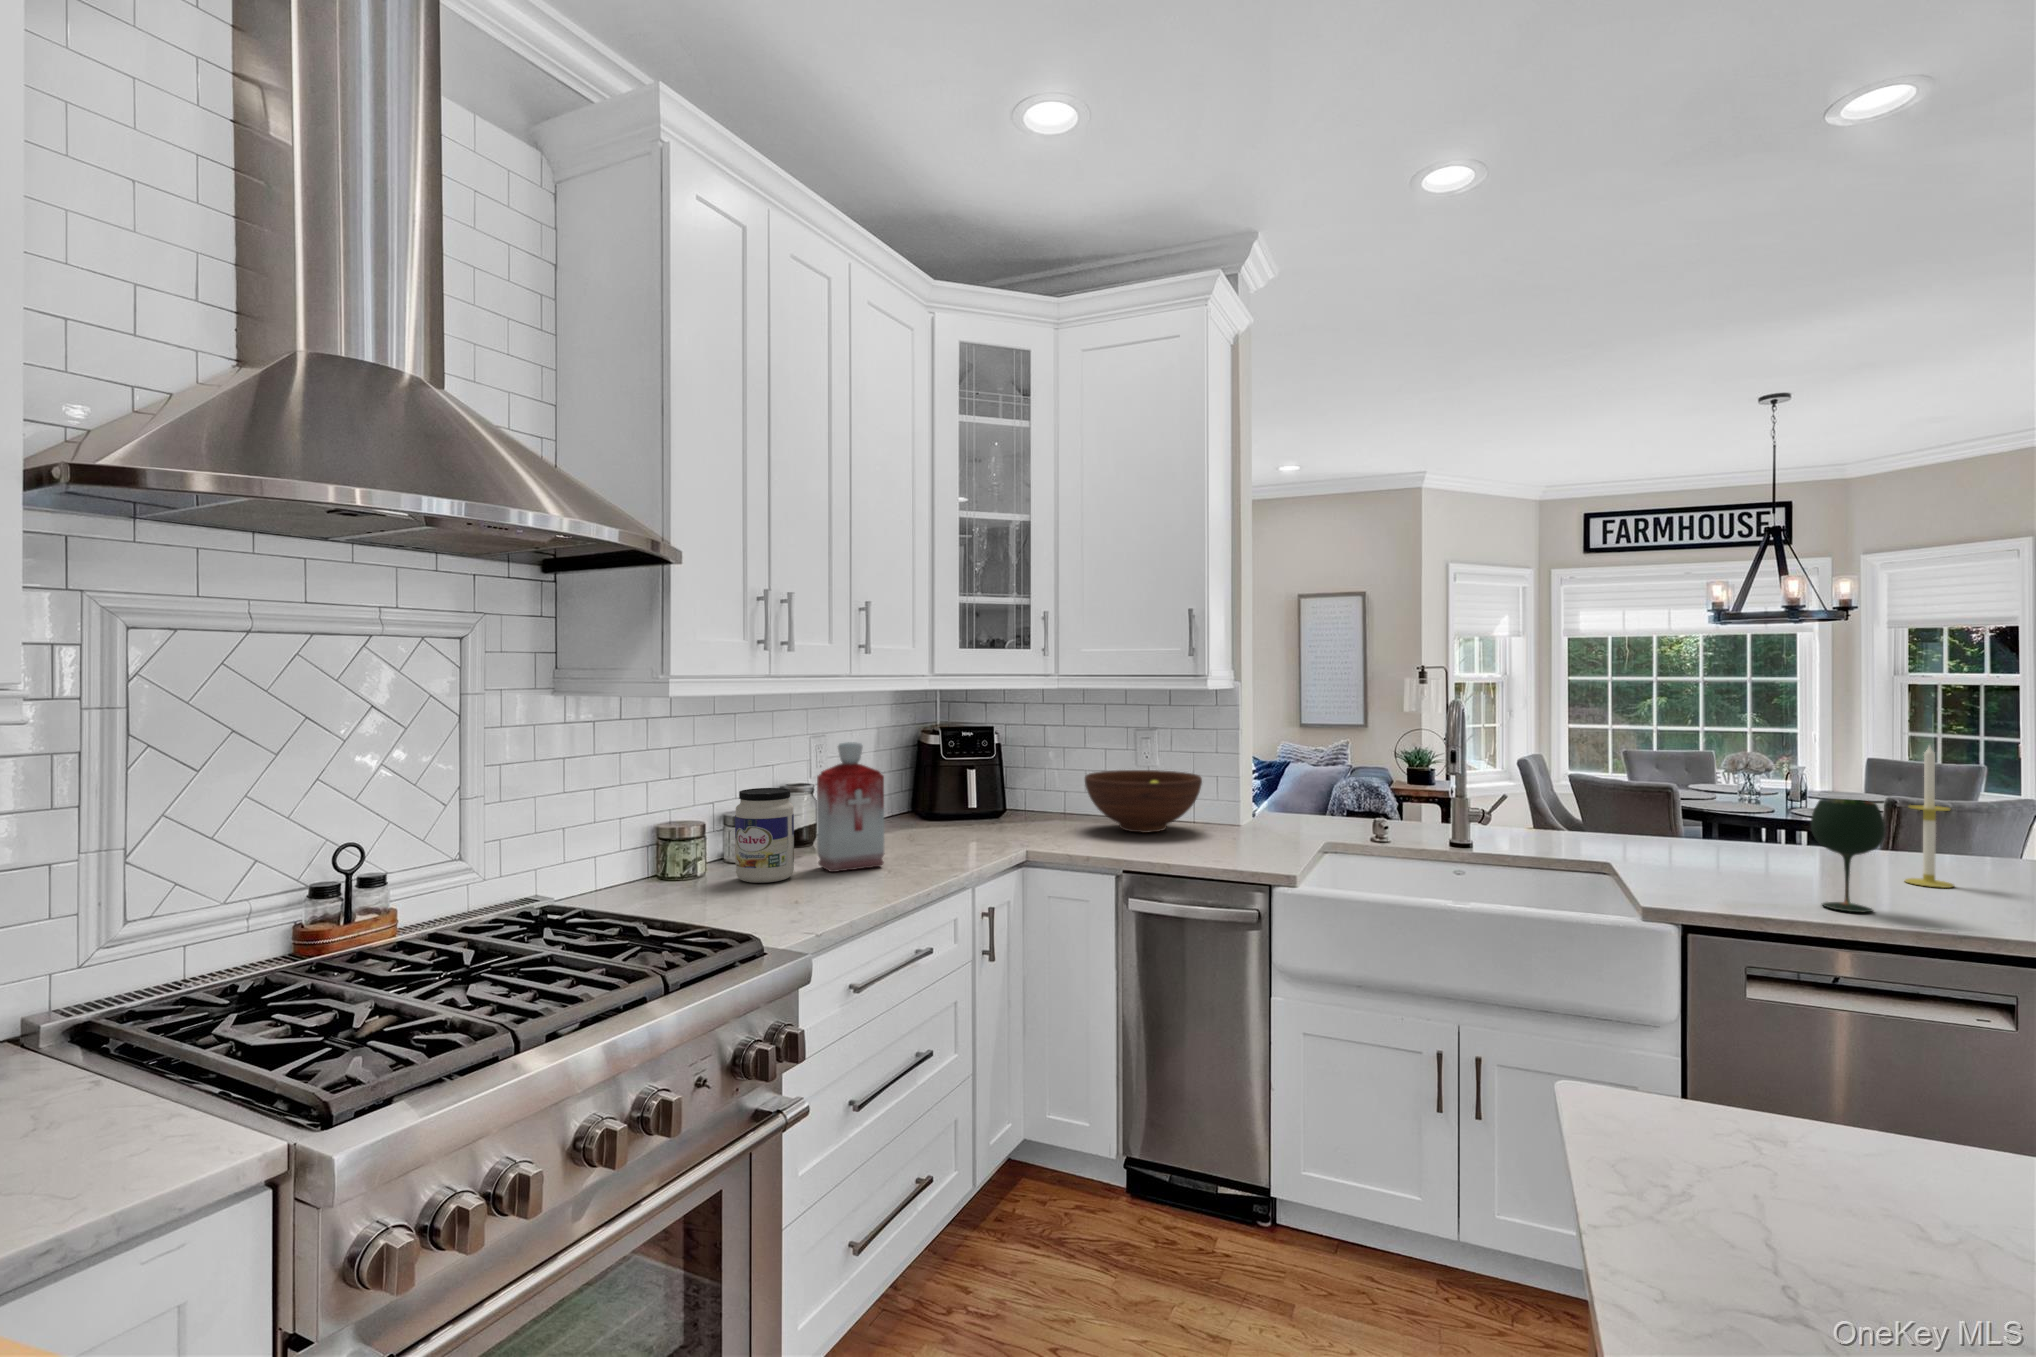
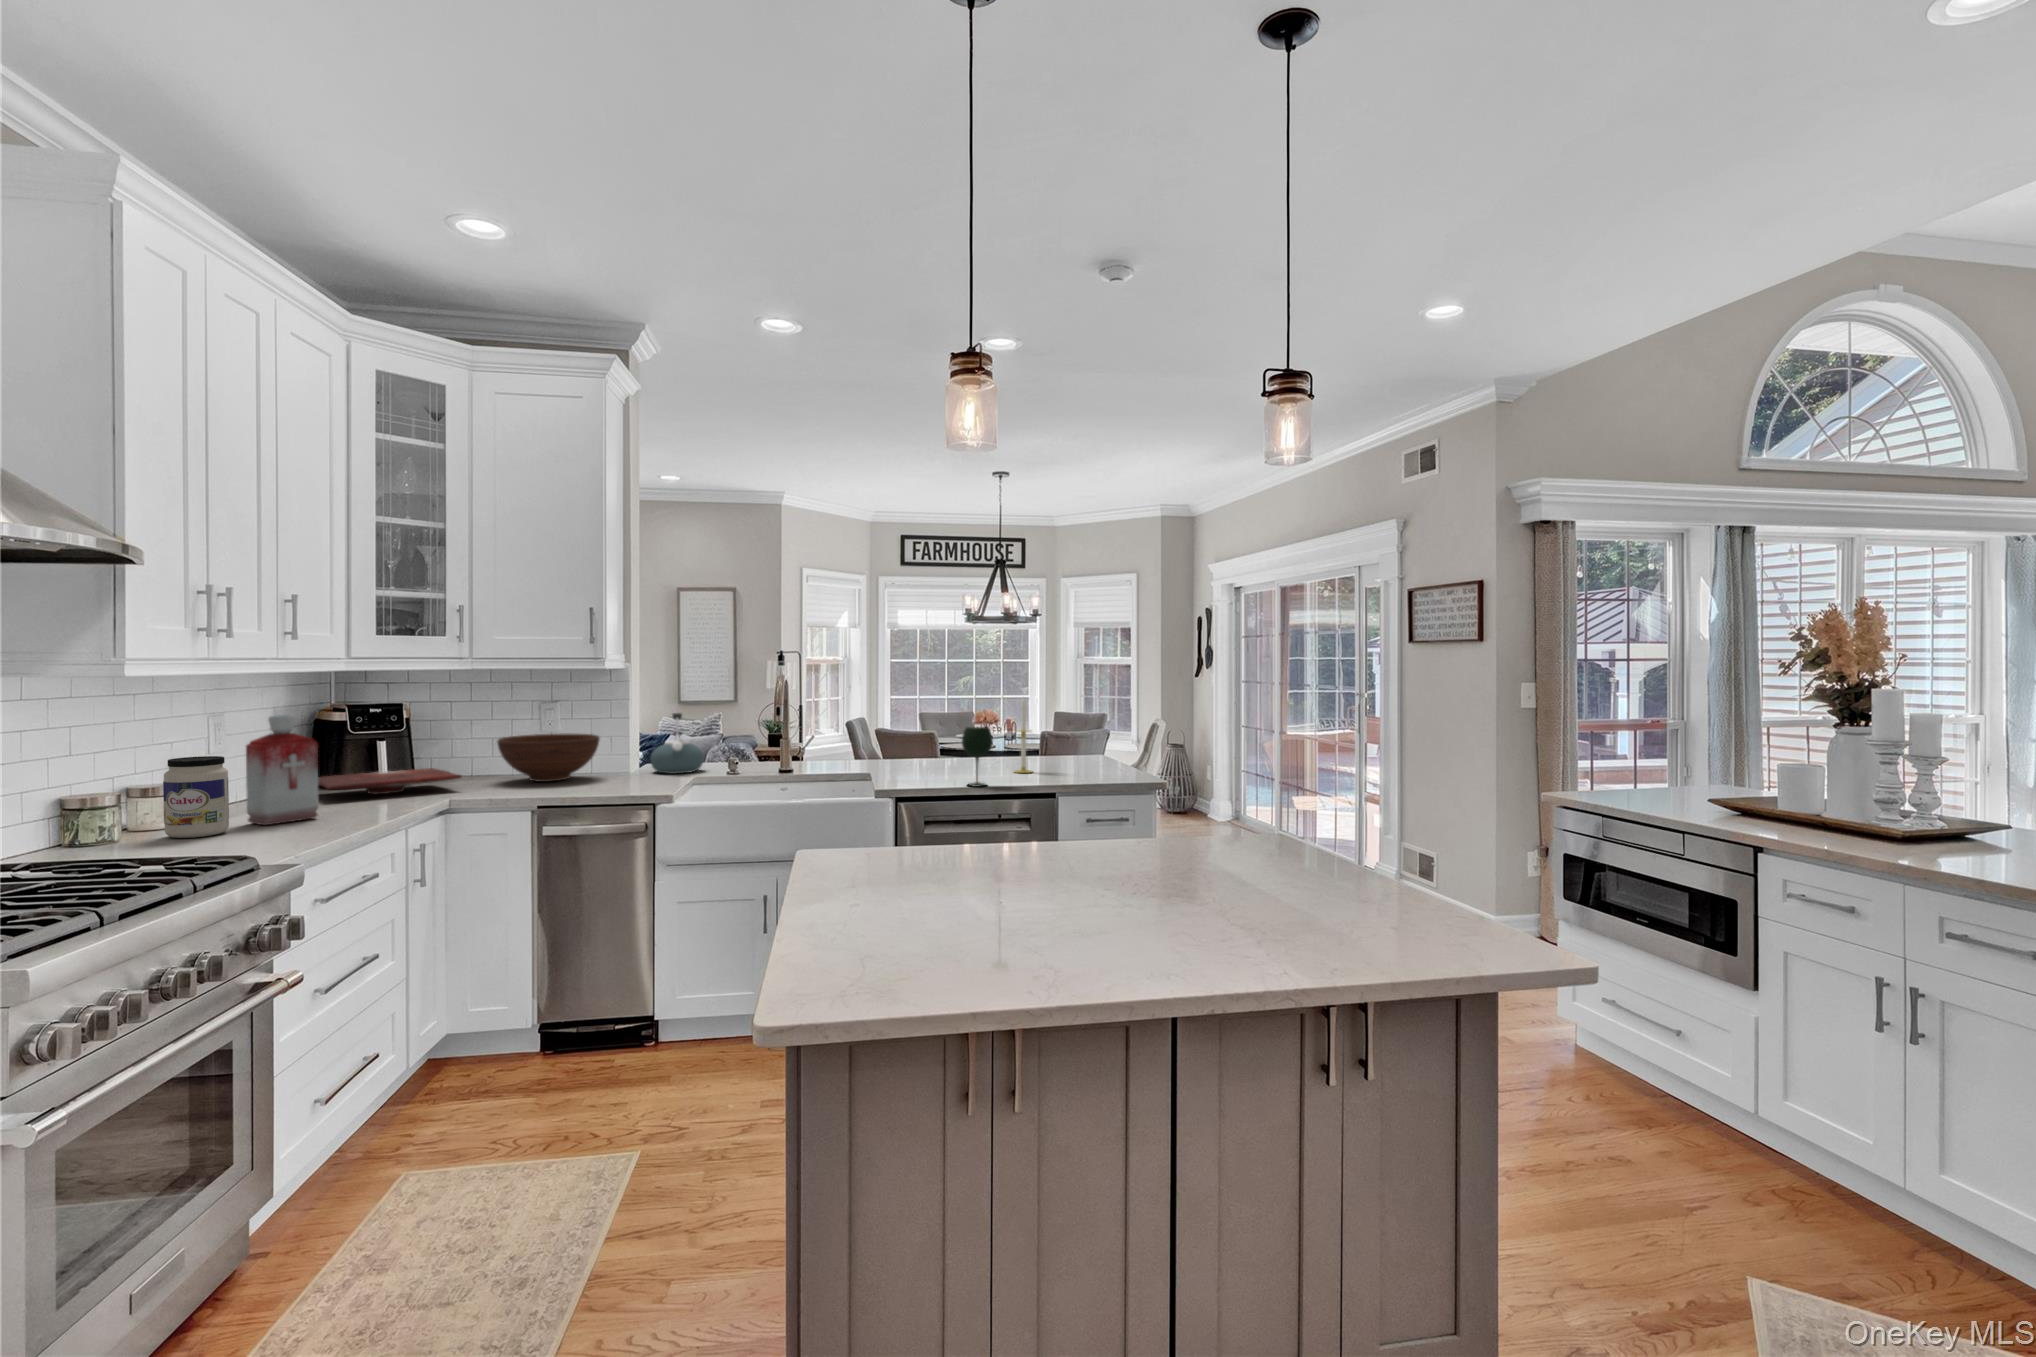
kettle: none [1266,749,1336,833] -> present [650,713,704,774]
cutting board: none [895,806,1044,834] -> present [318,768,462,794]

